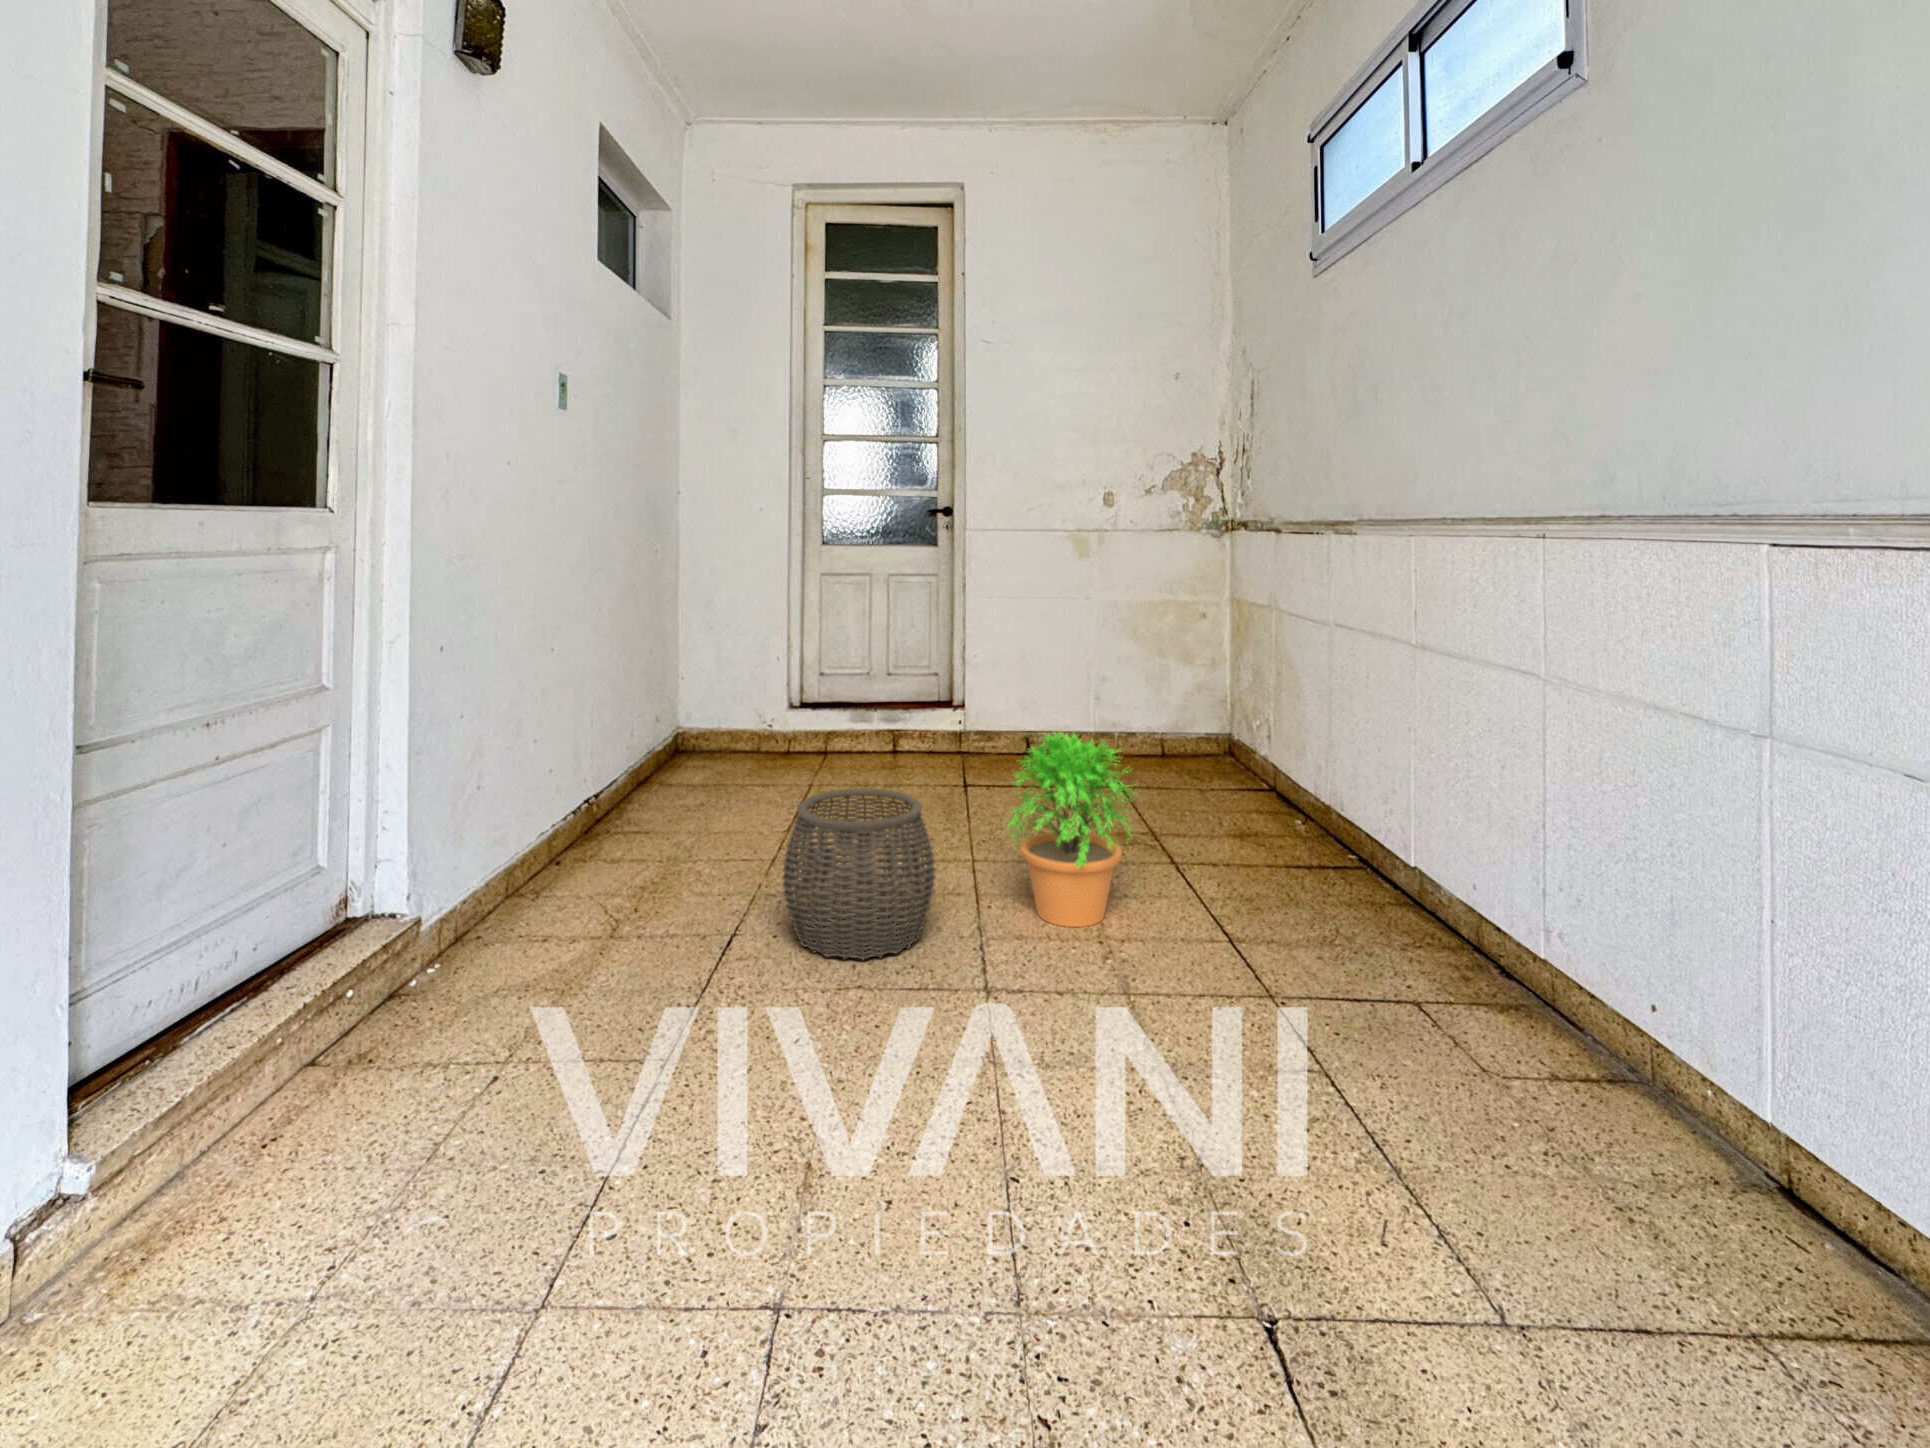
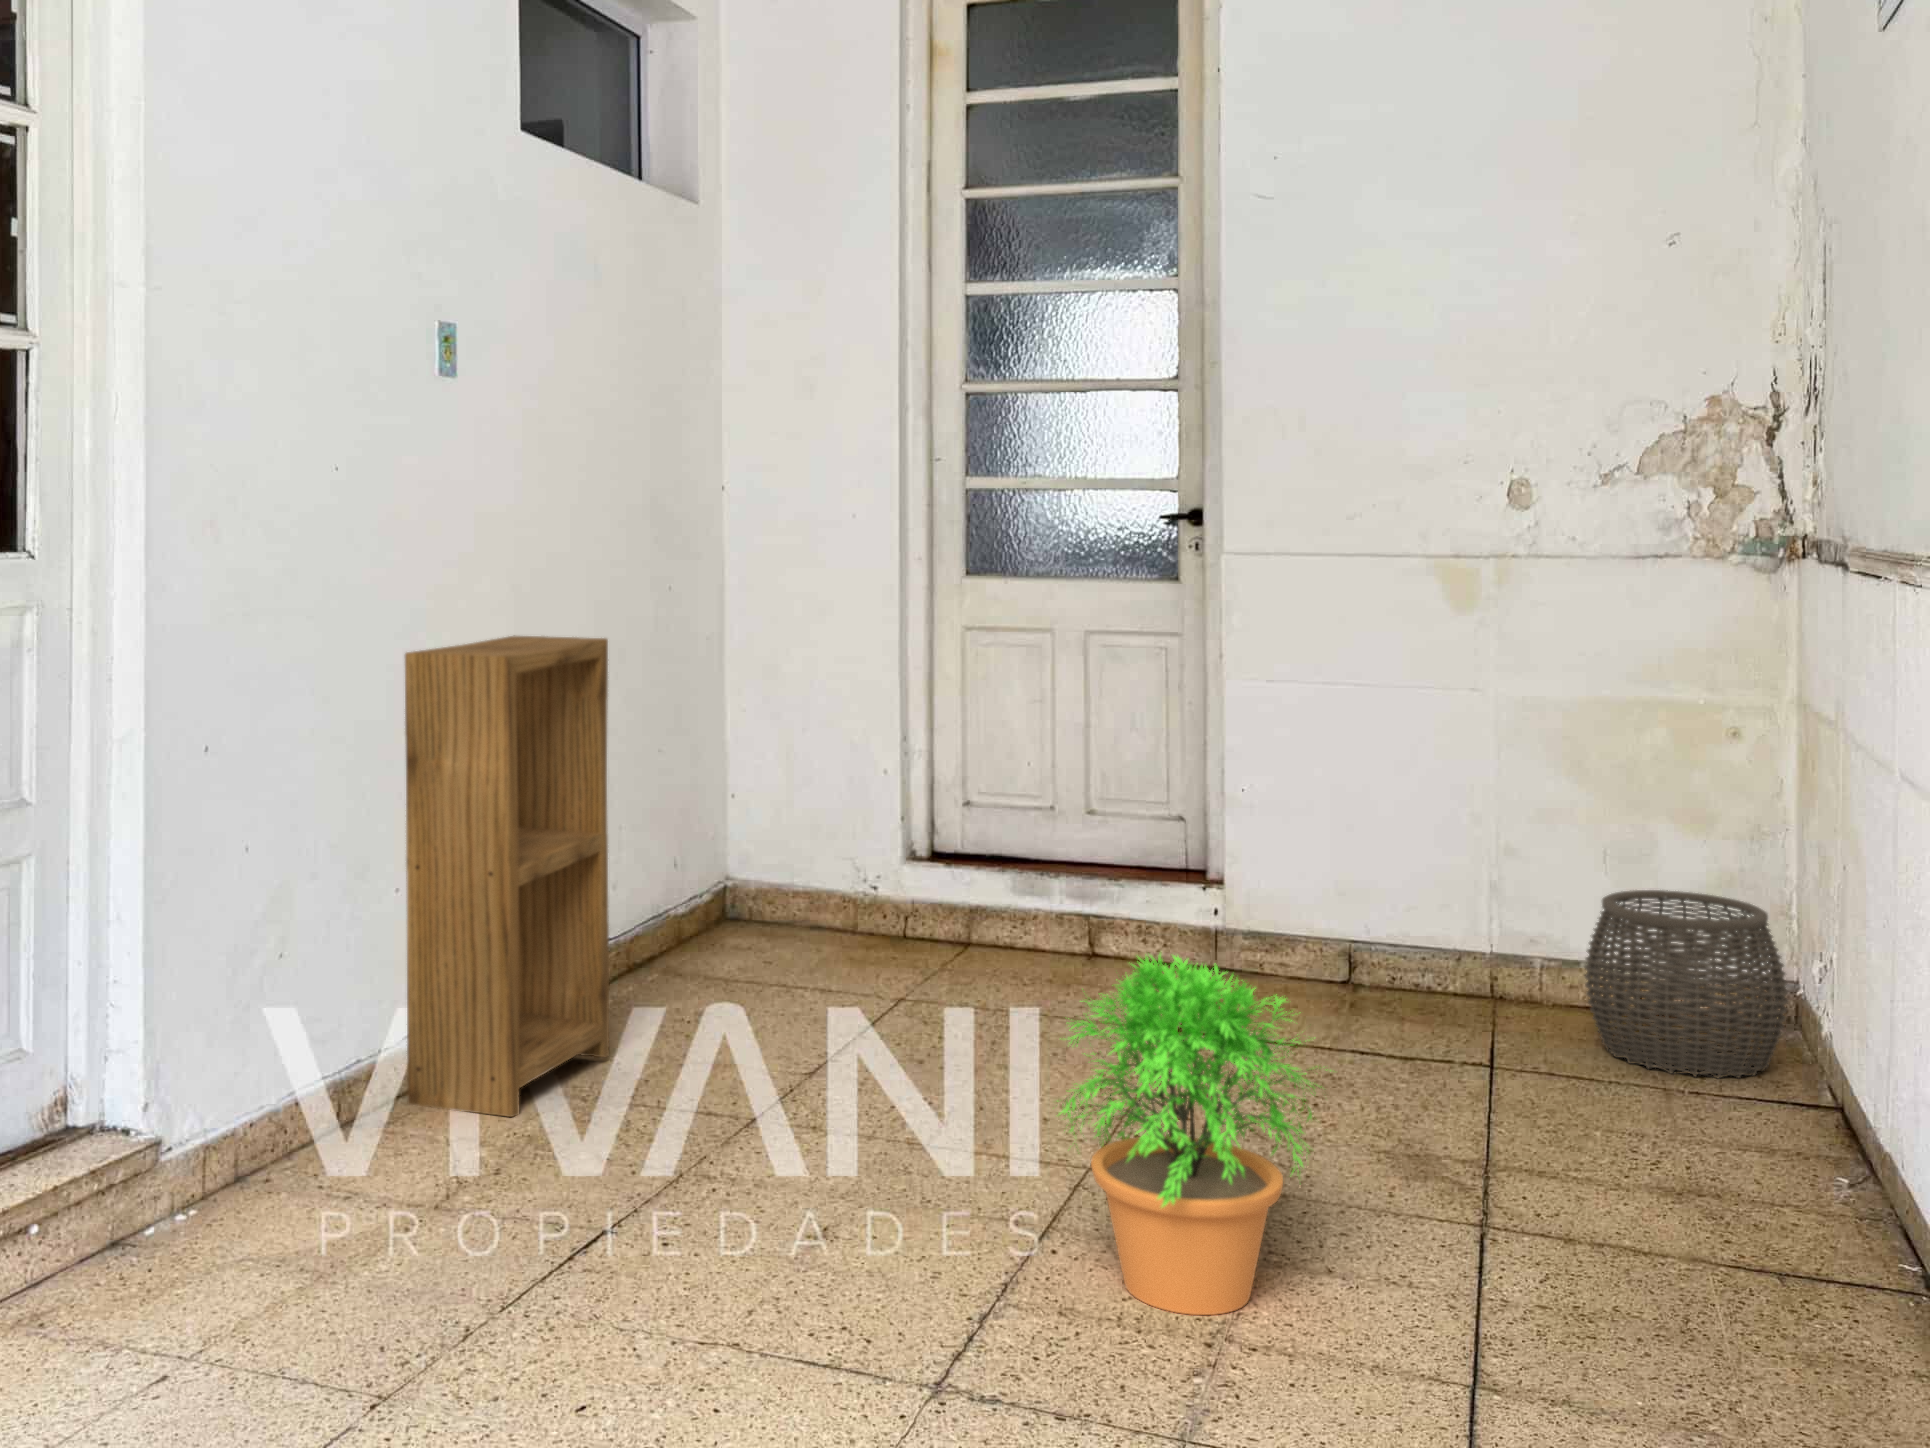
shelving unit: none [551,574,668,877] -> present [405,635,609,1117]
woven basket: present [782,789,936,960] -> present [1585,890,1788,1079]

